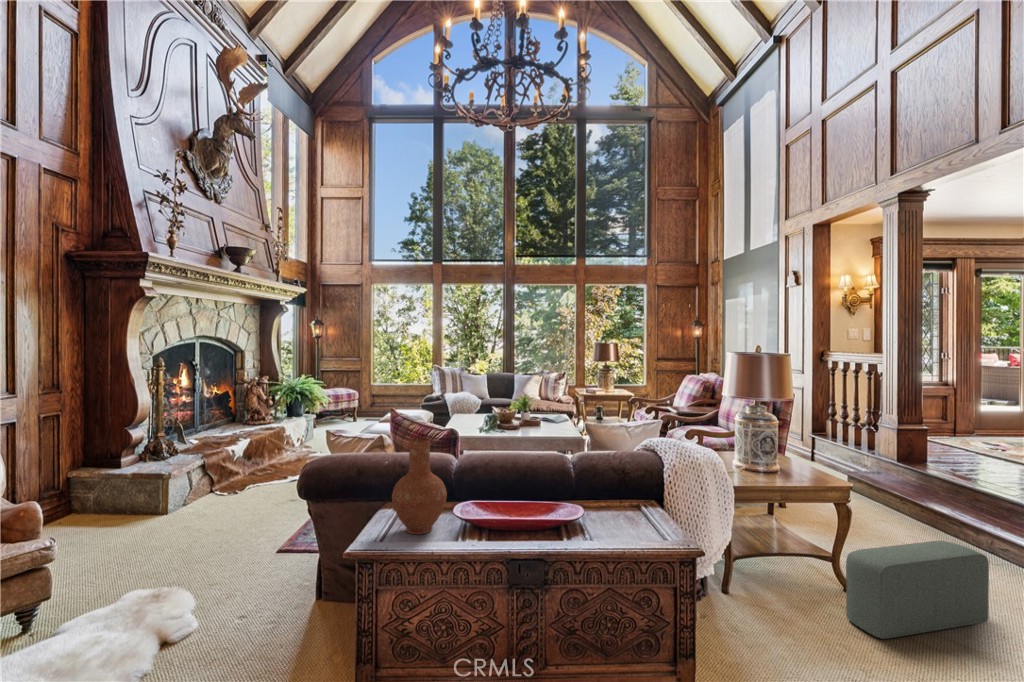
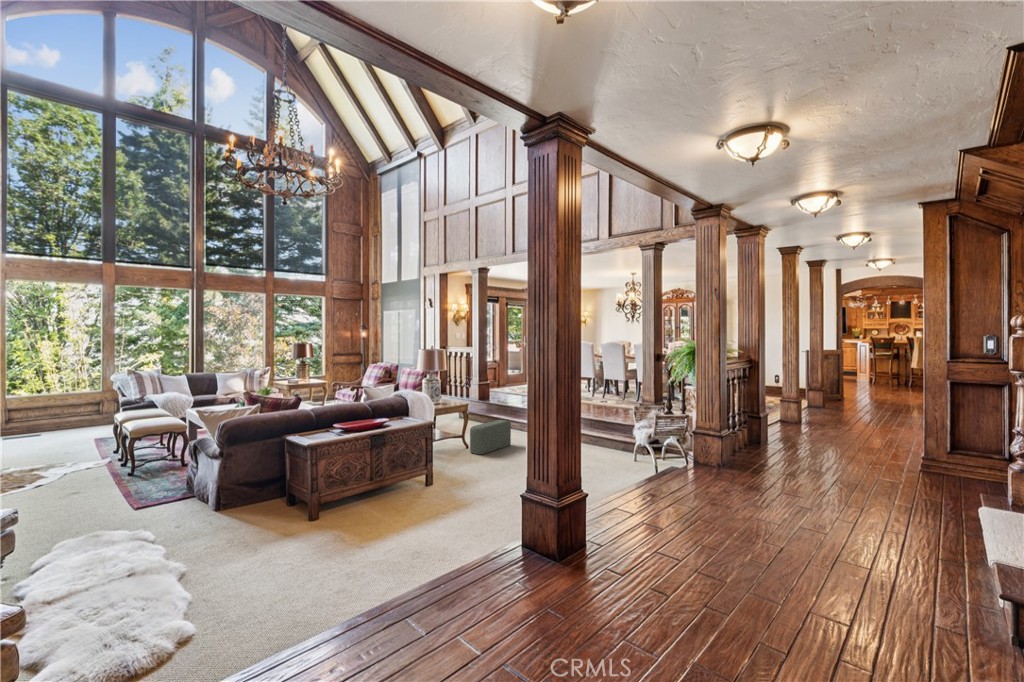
vase: present [392,438,447,534] -> none [314,394,339,434]

